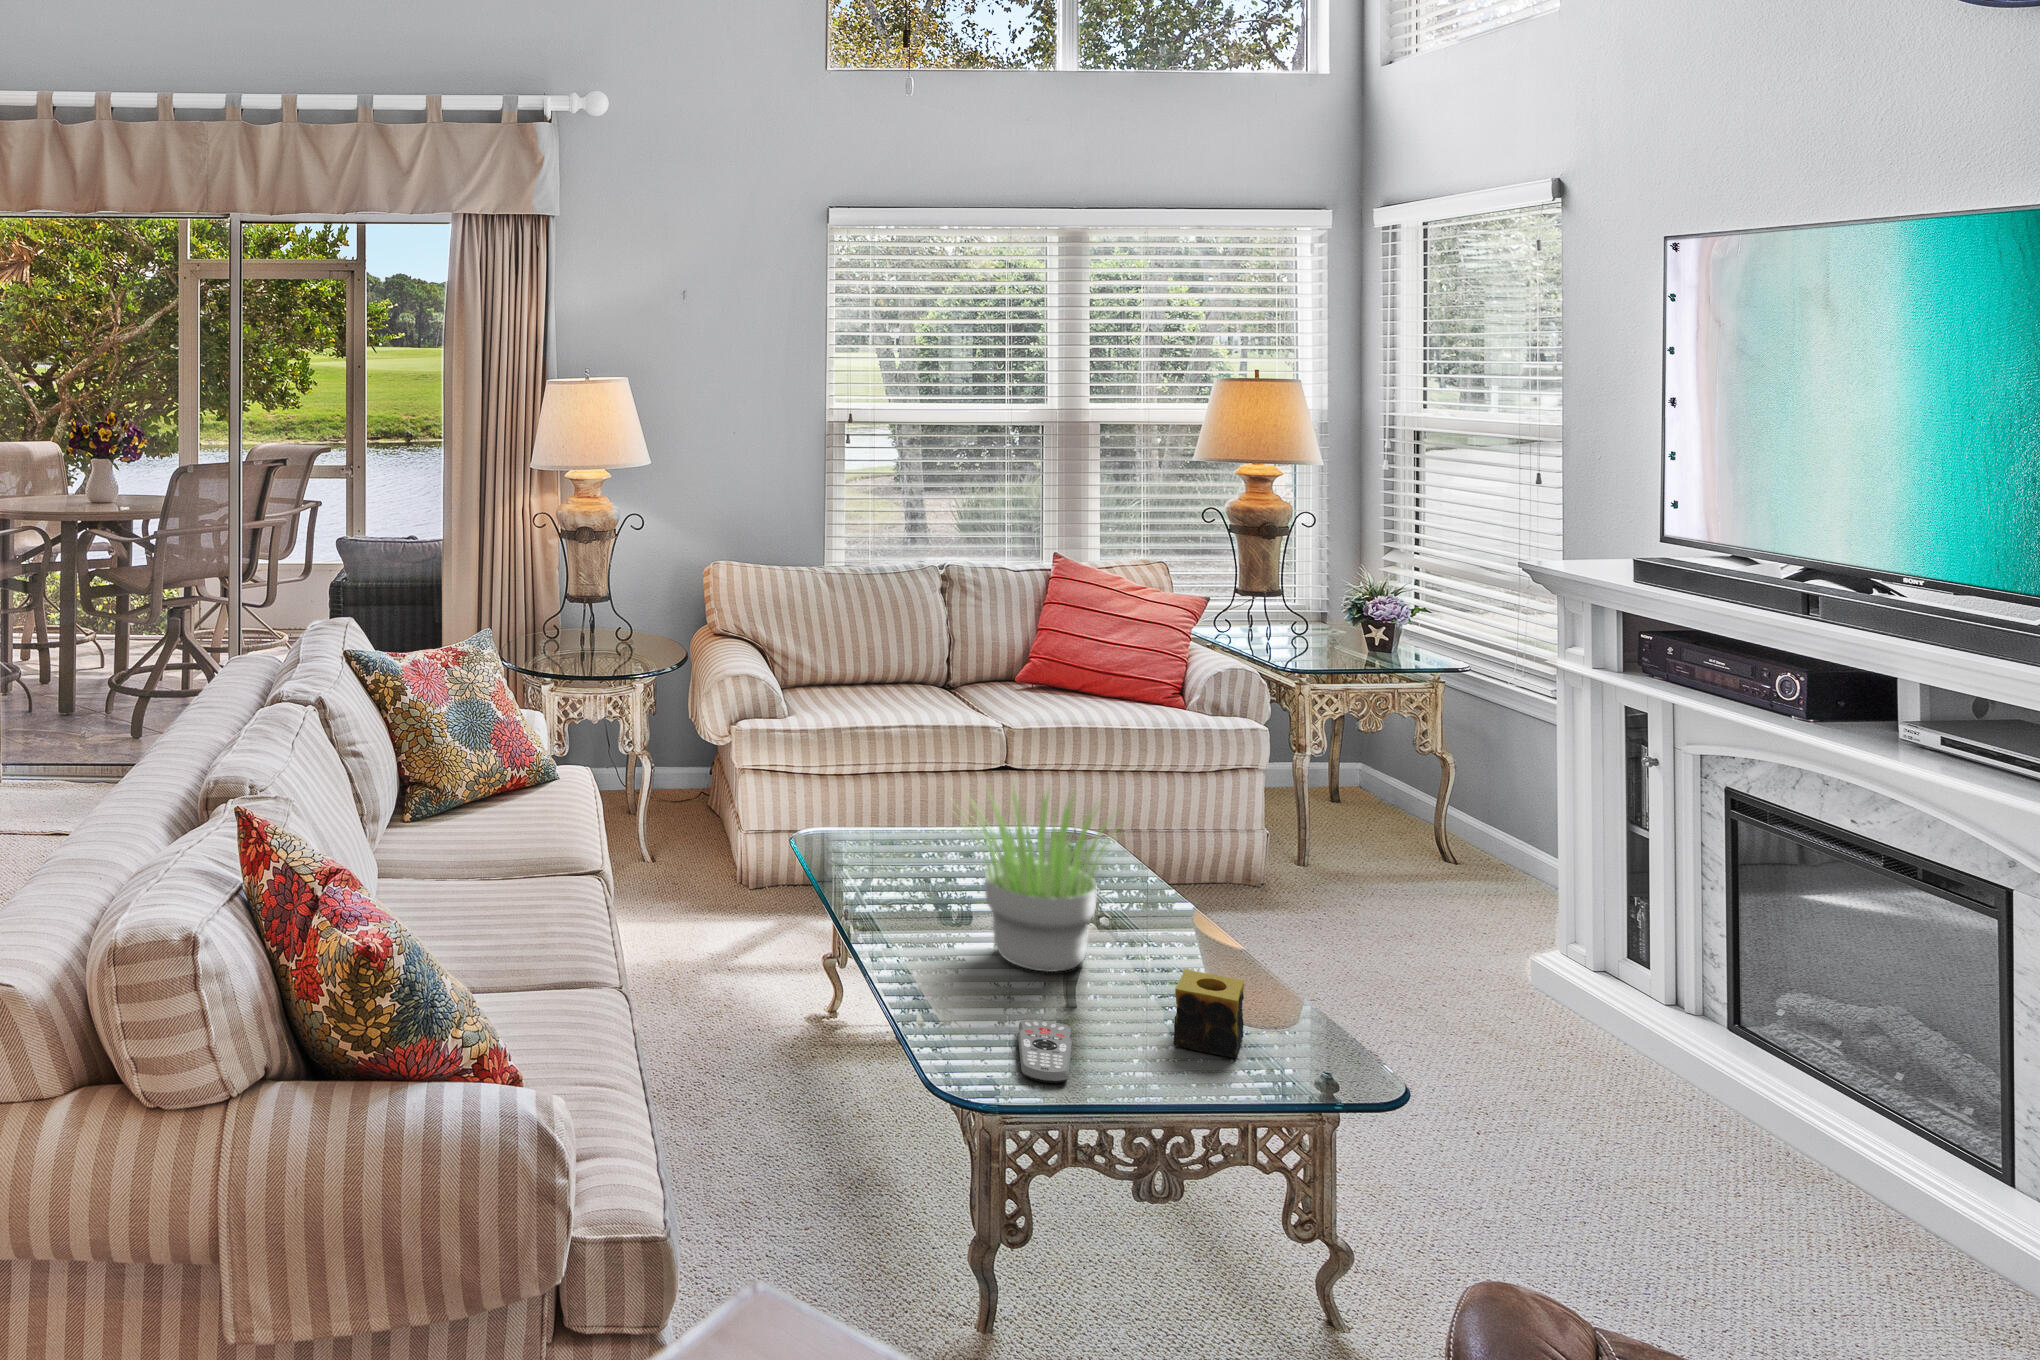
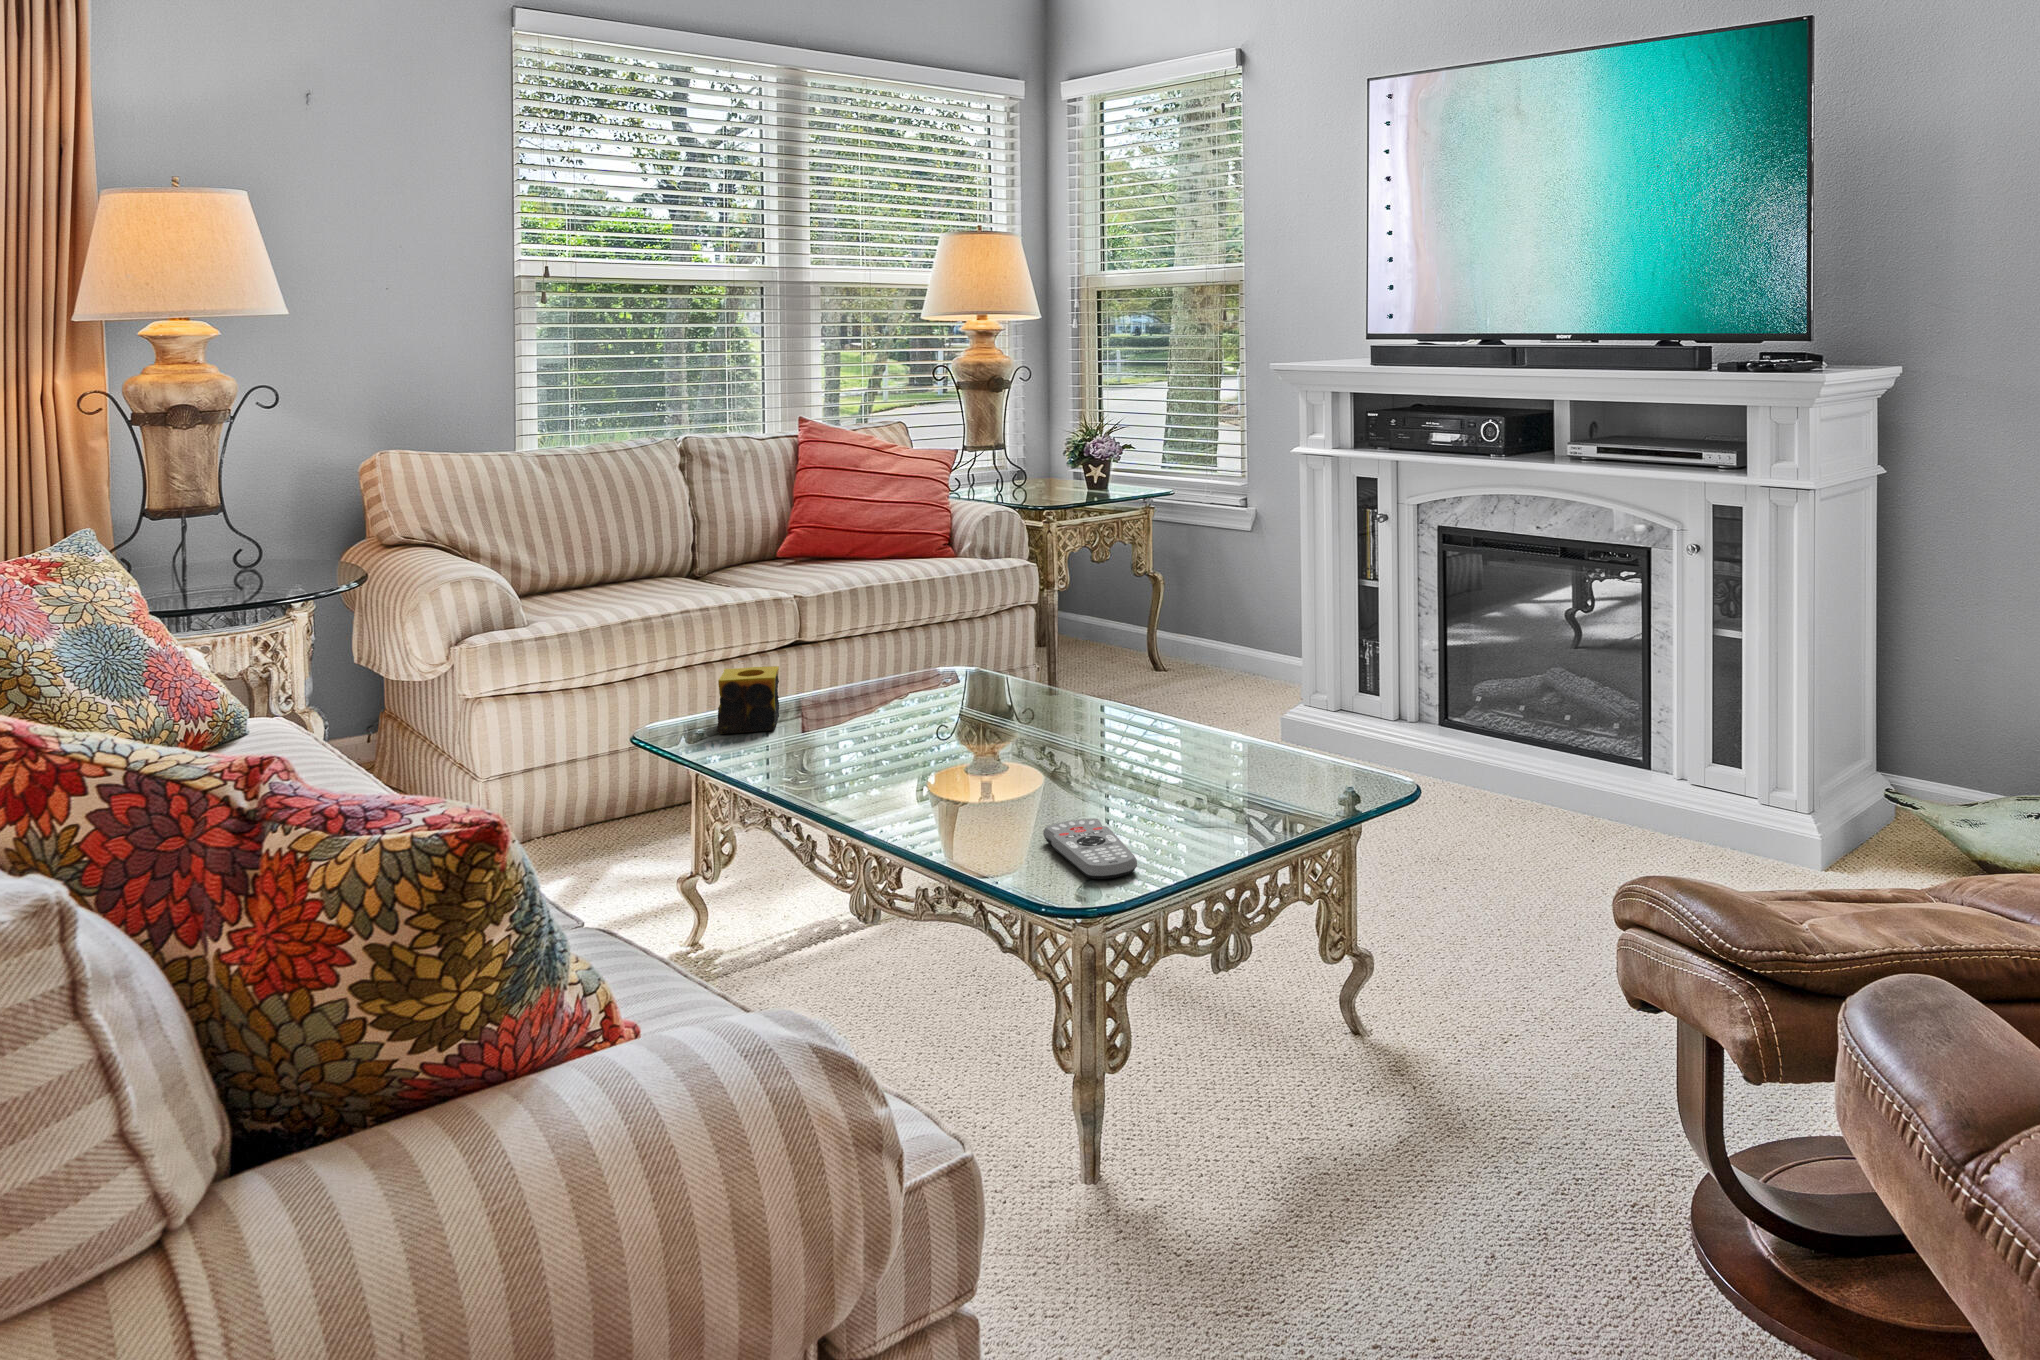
potted plant: present [964,787,1117,972] -> none [887,577,1103,786]
candle: present [1173,969,1244,1058] -> present [717,666,779,734]

